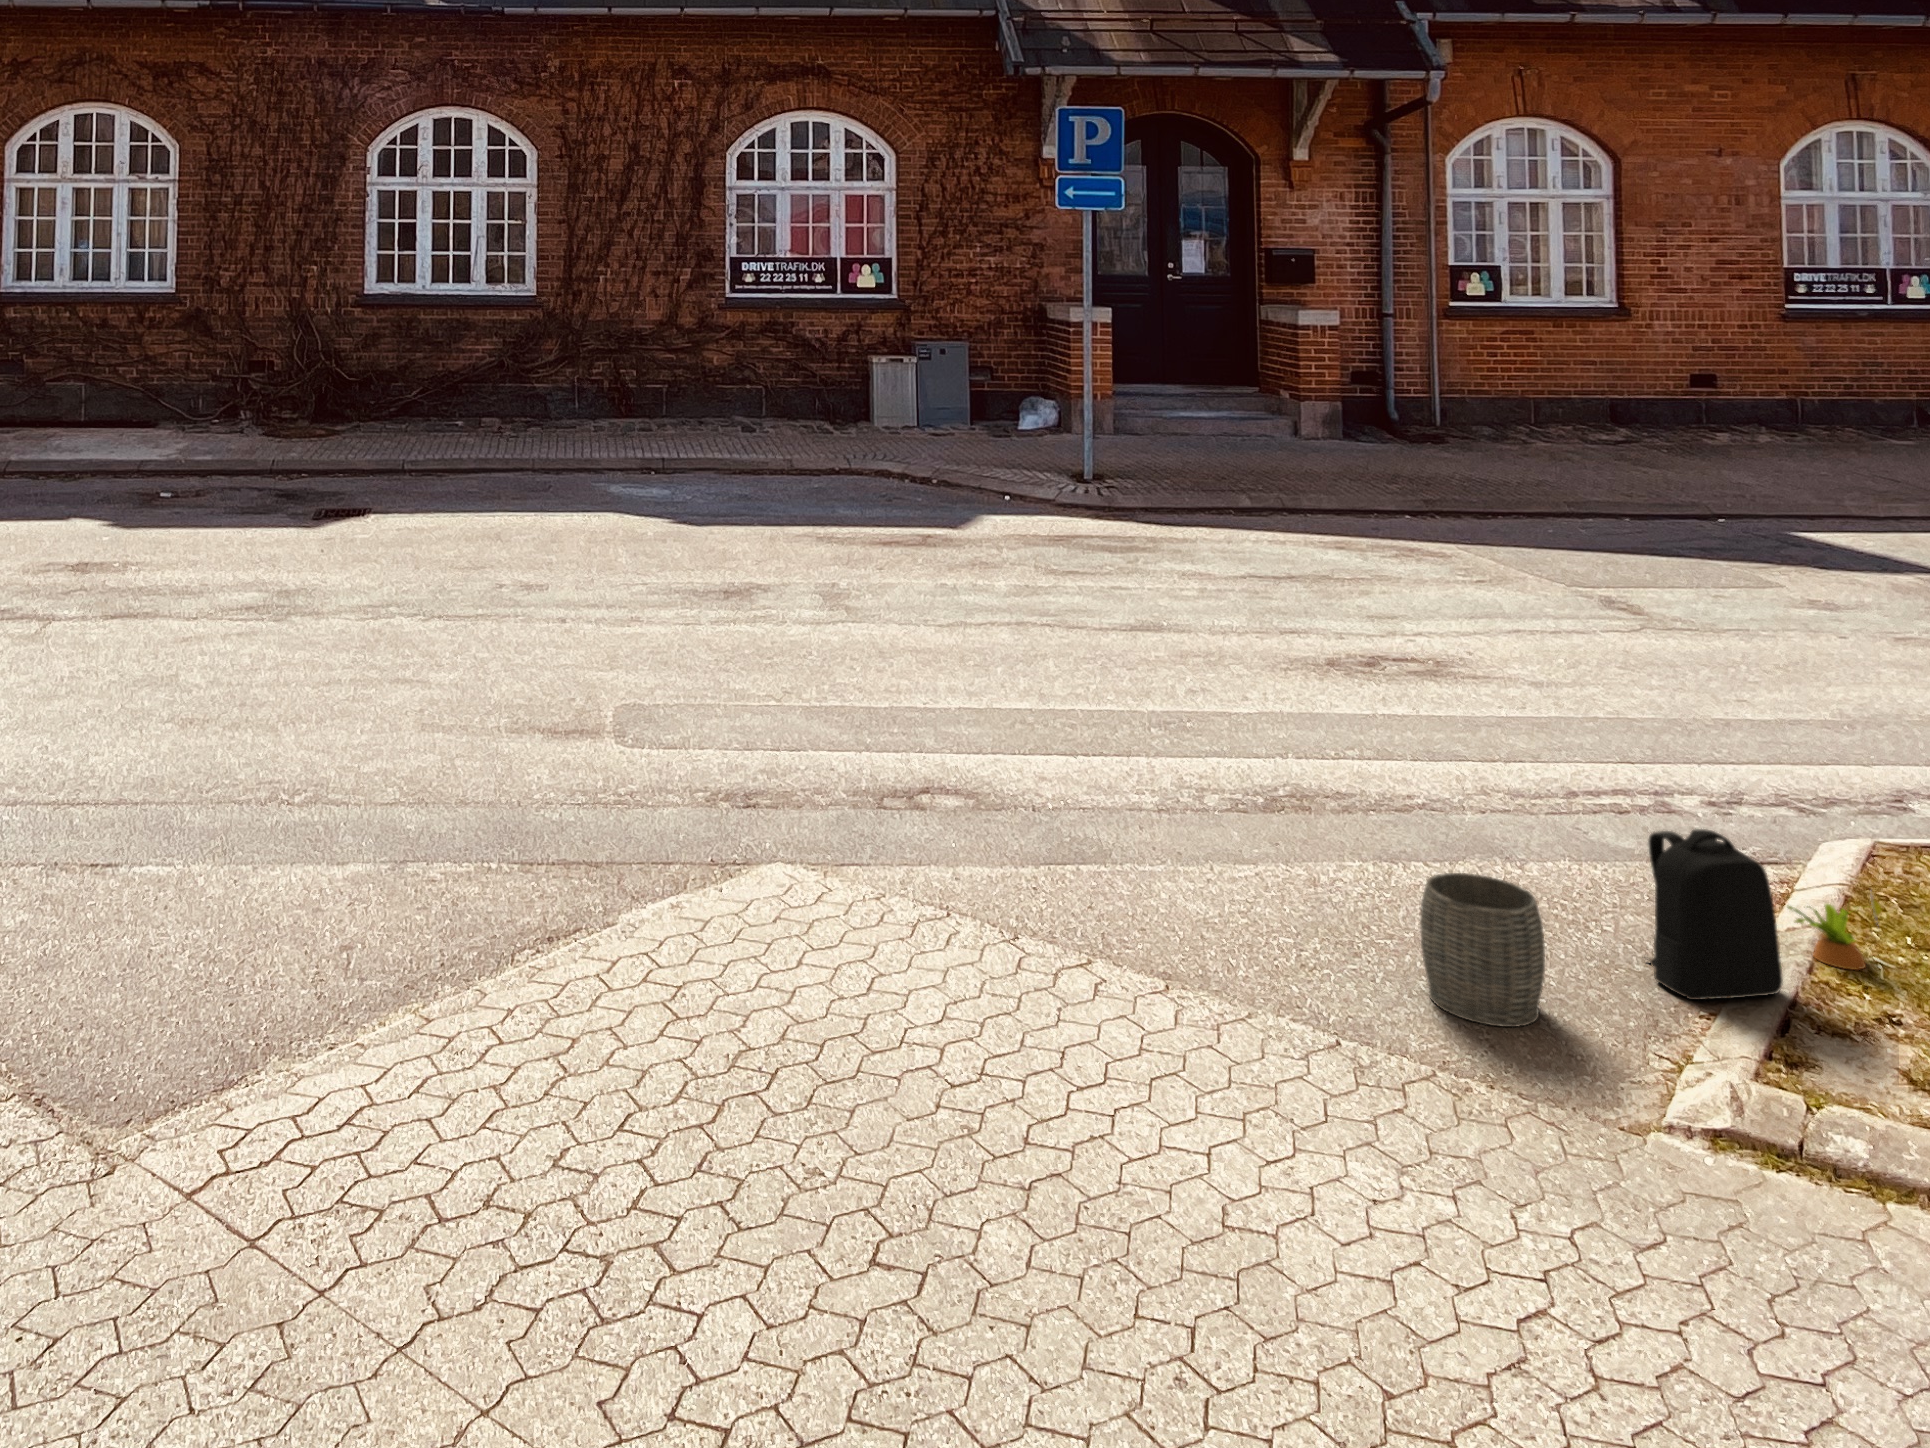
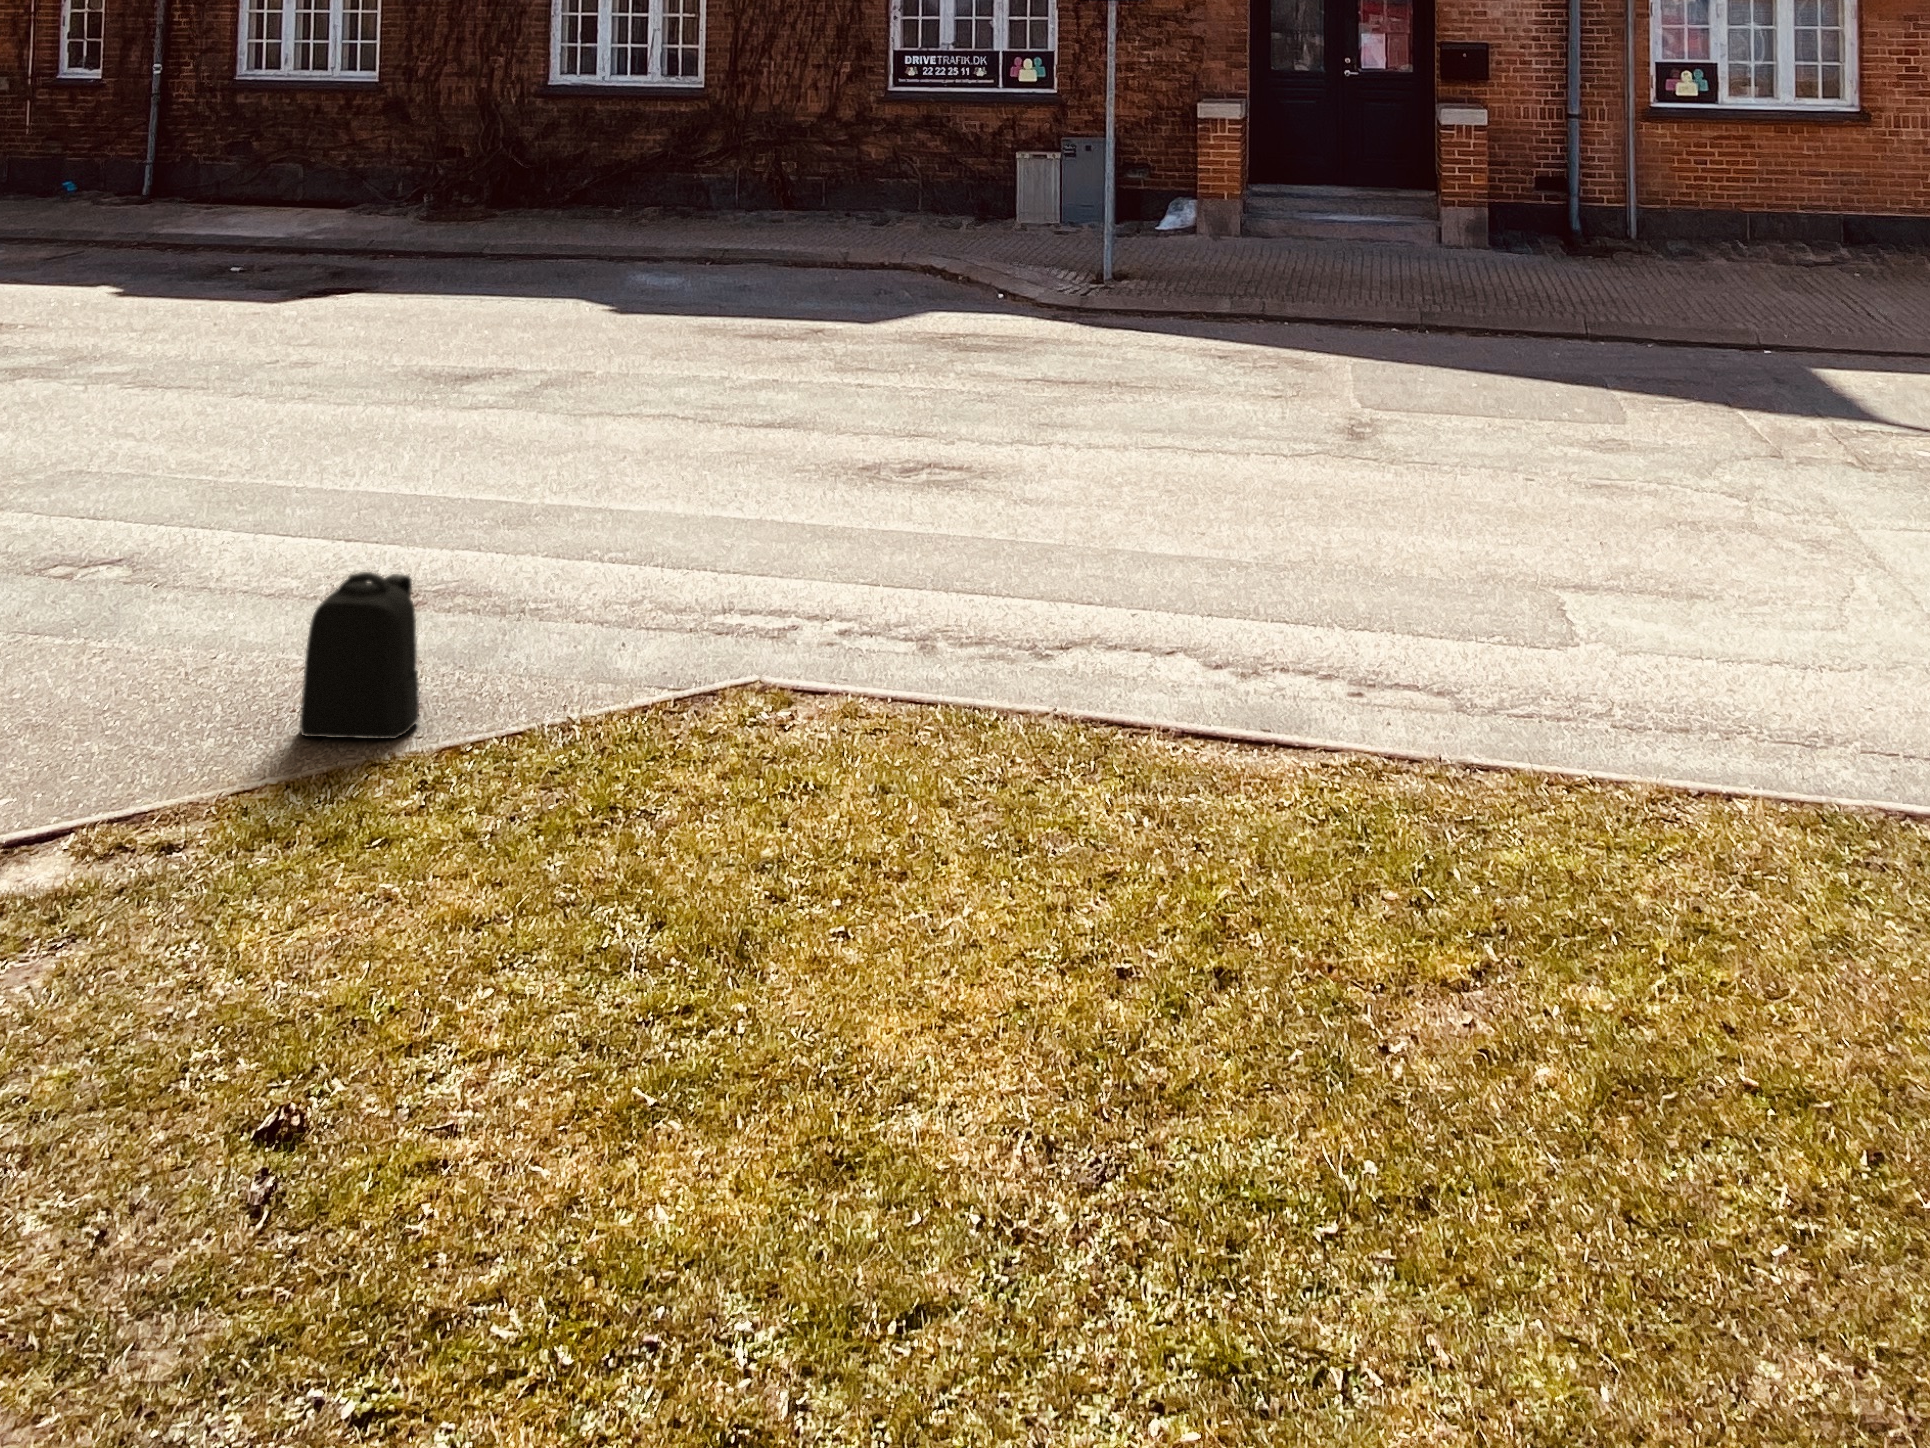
woven basket: present [1420,873,1545,1027] -> none [49,599,171,742]
decorative plant: present [1788,890,1881,970] -> none [506,641,593,727]

